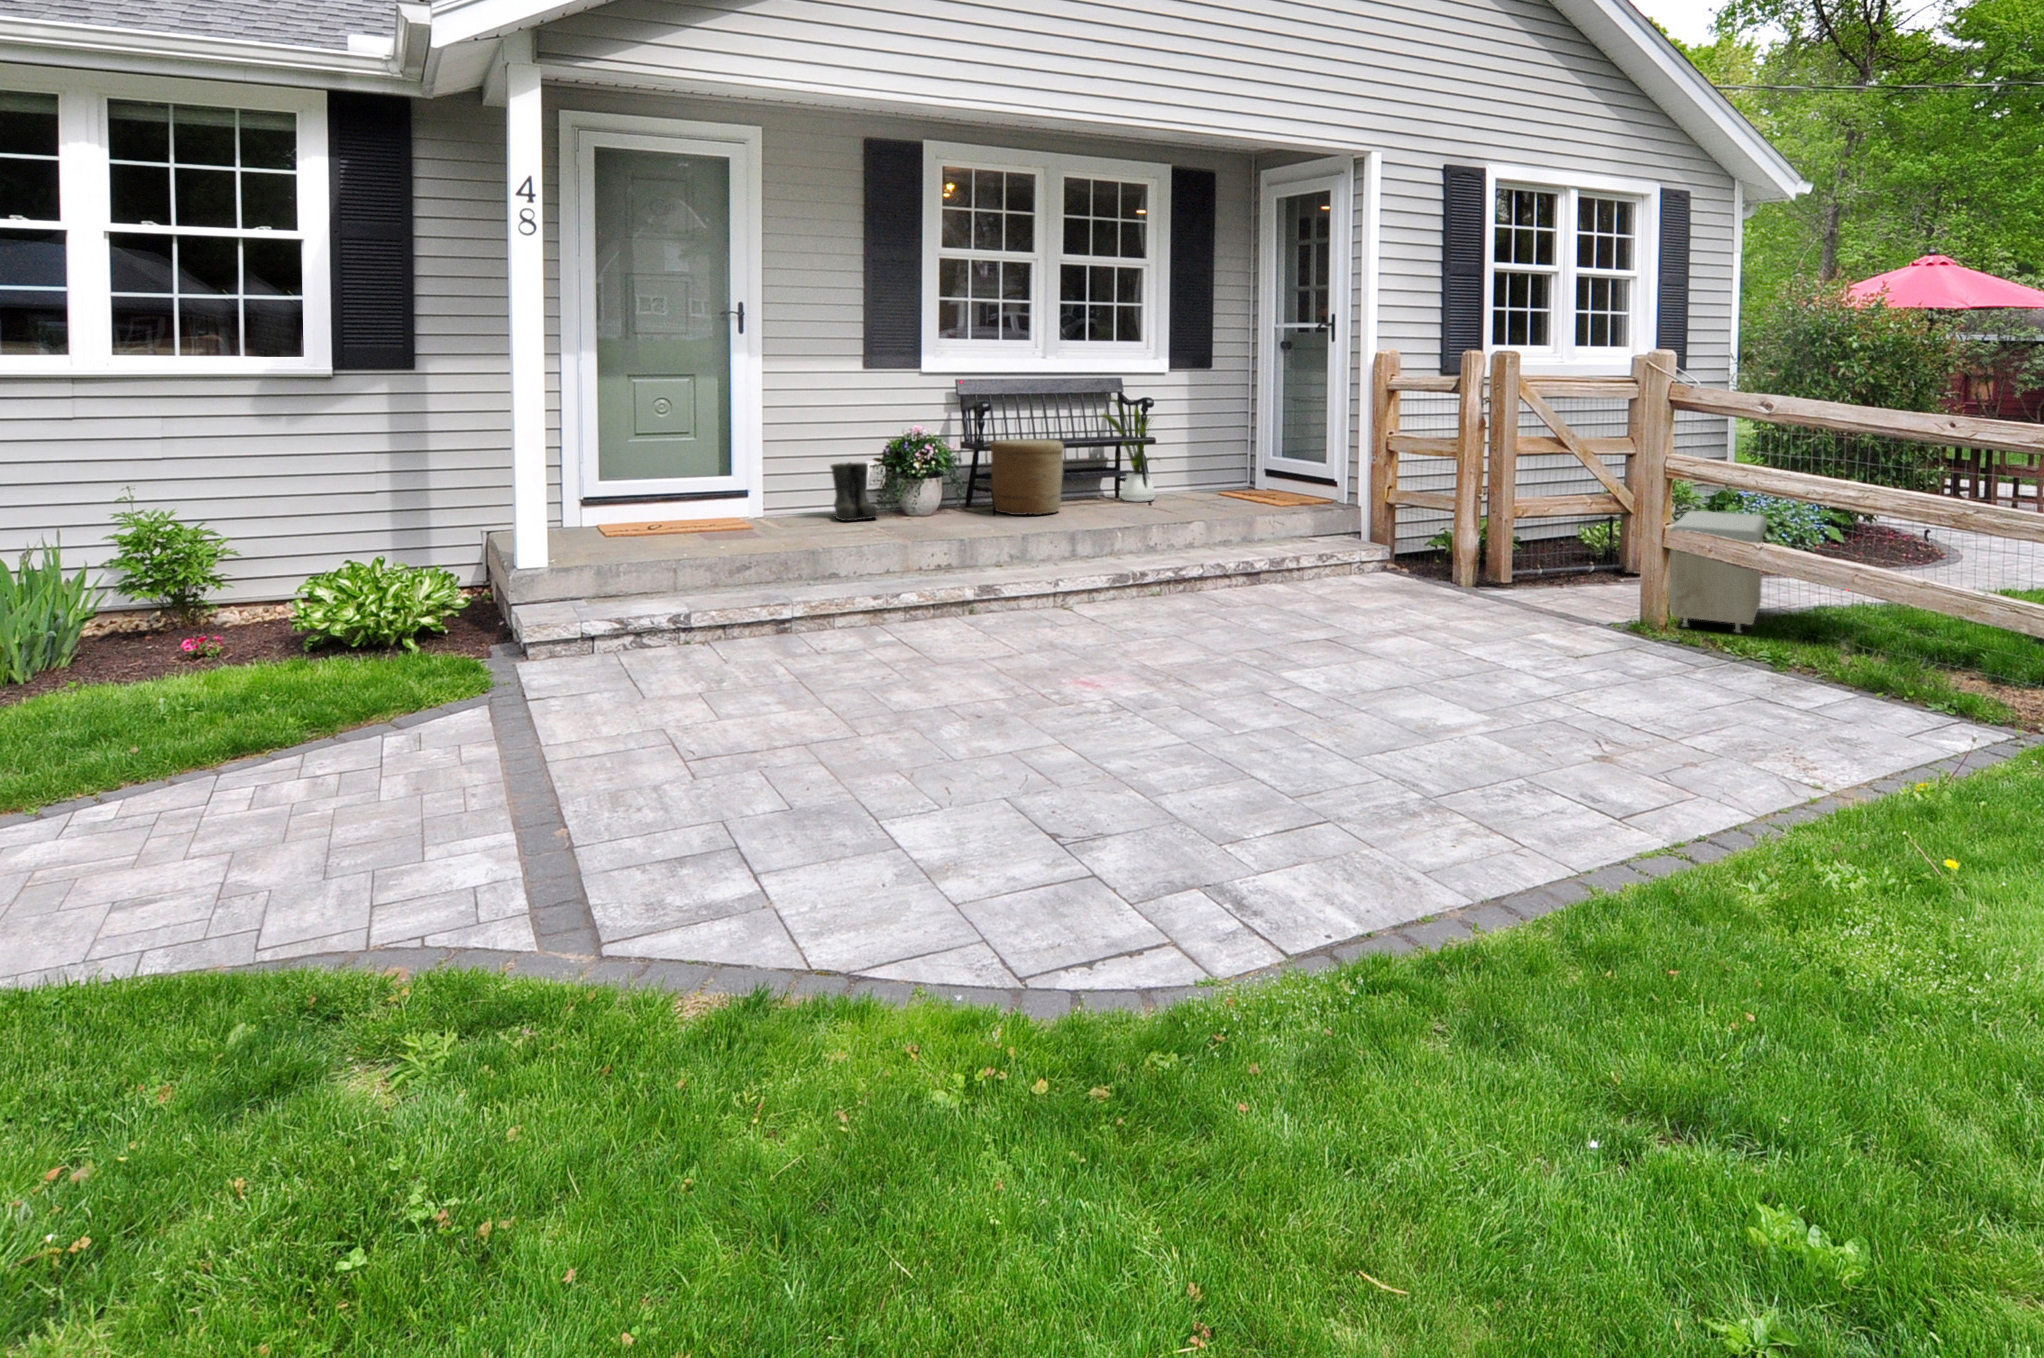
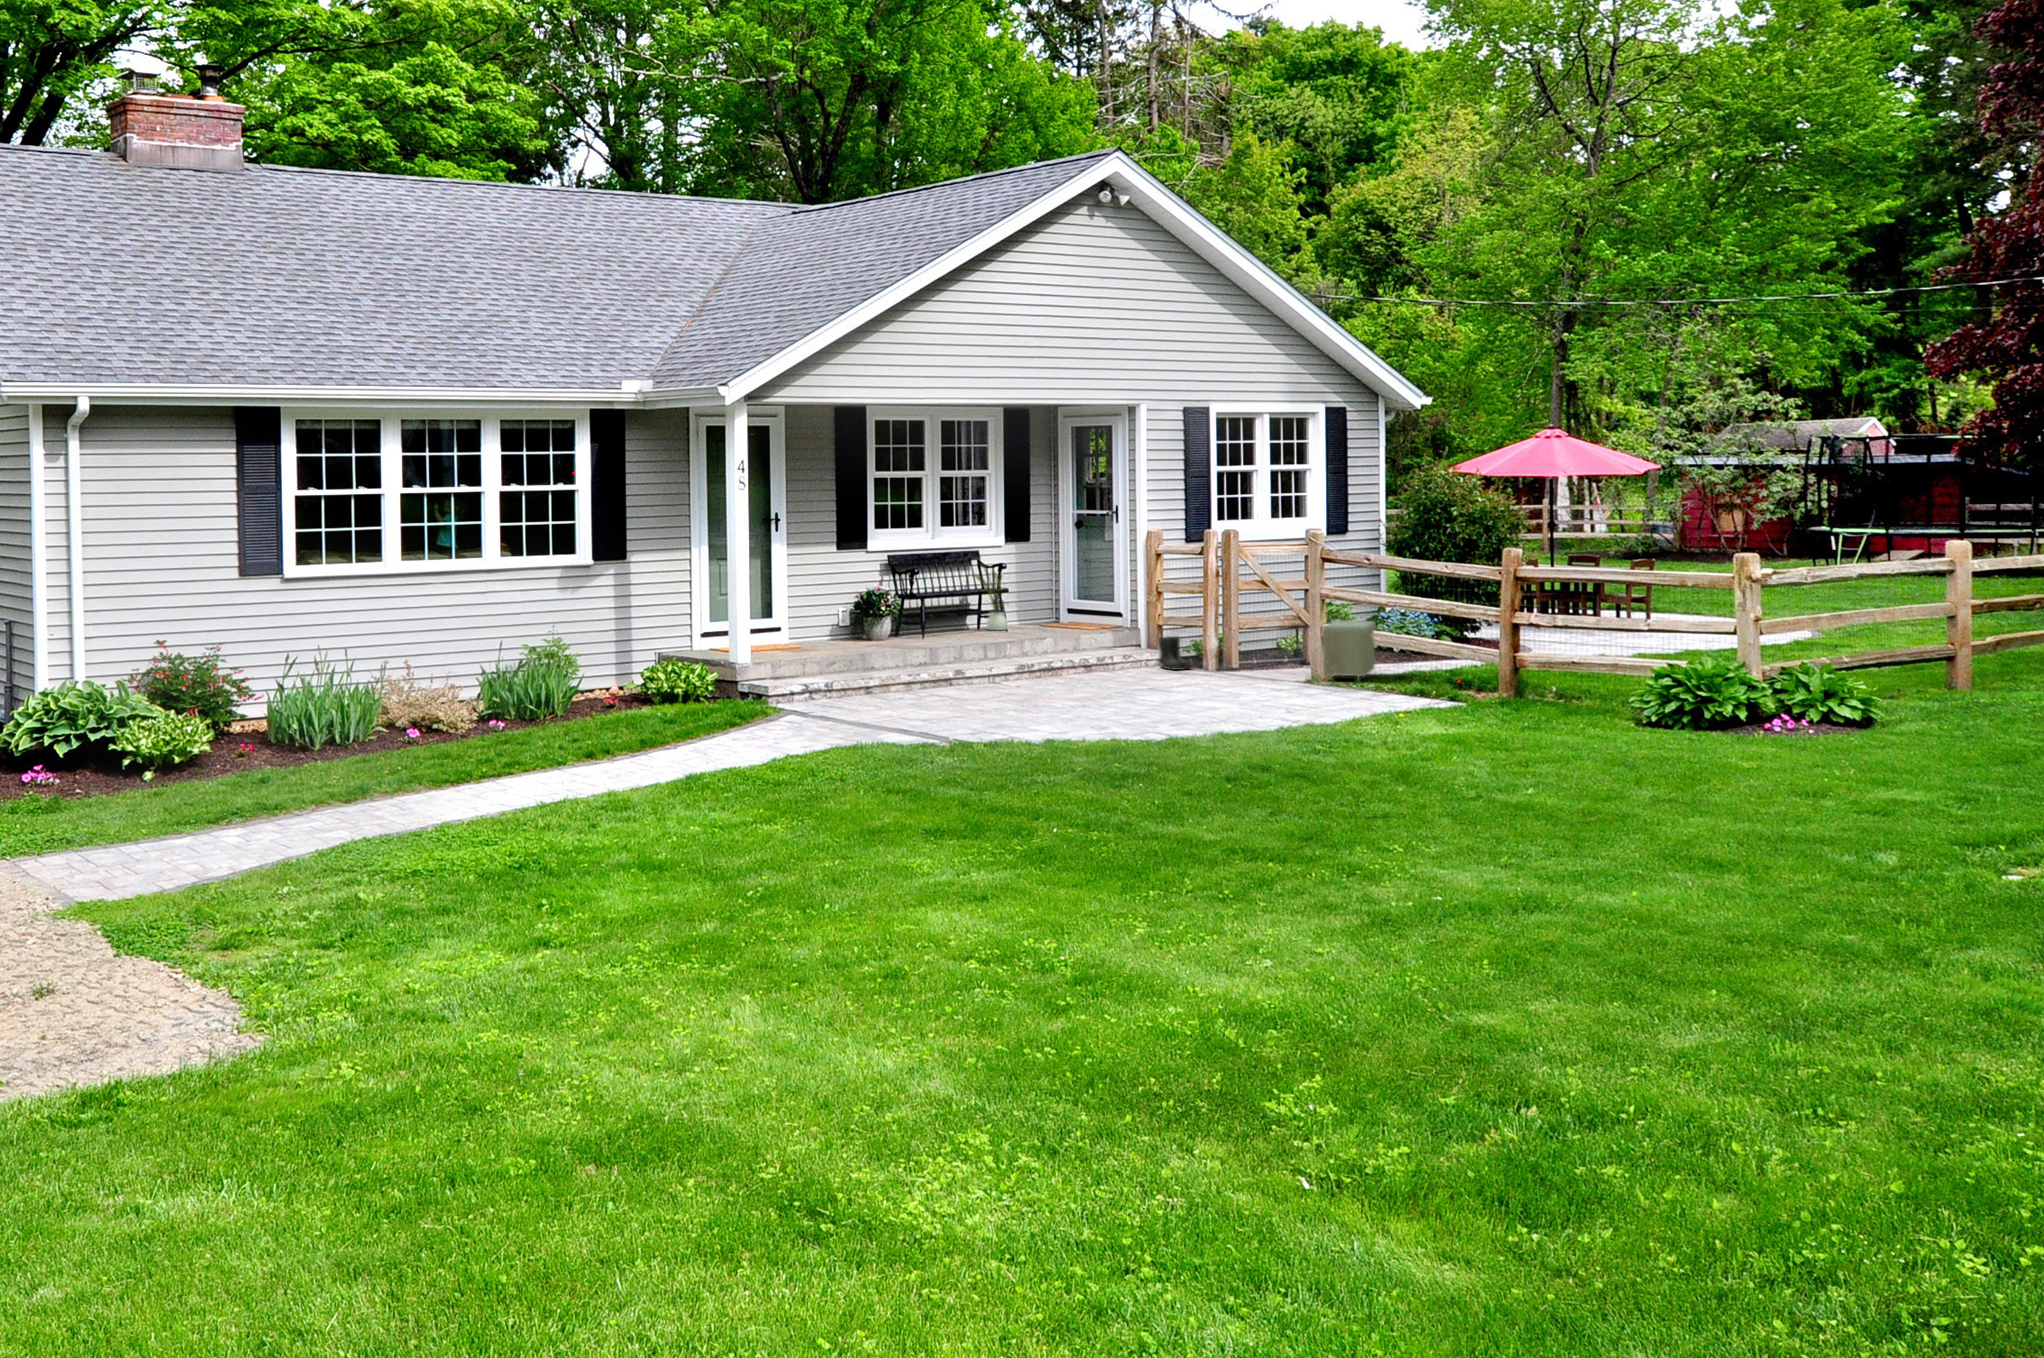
woven basket: present [990,439,1064,515] -> none [917,591,964,638]
boots: present [830,462,878,521] -> present [1158,636,1191,670]

